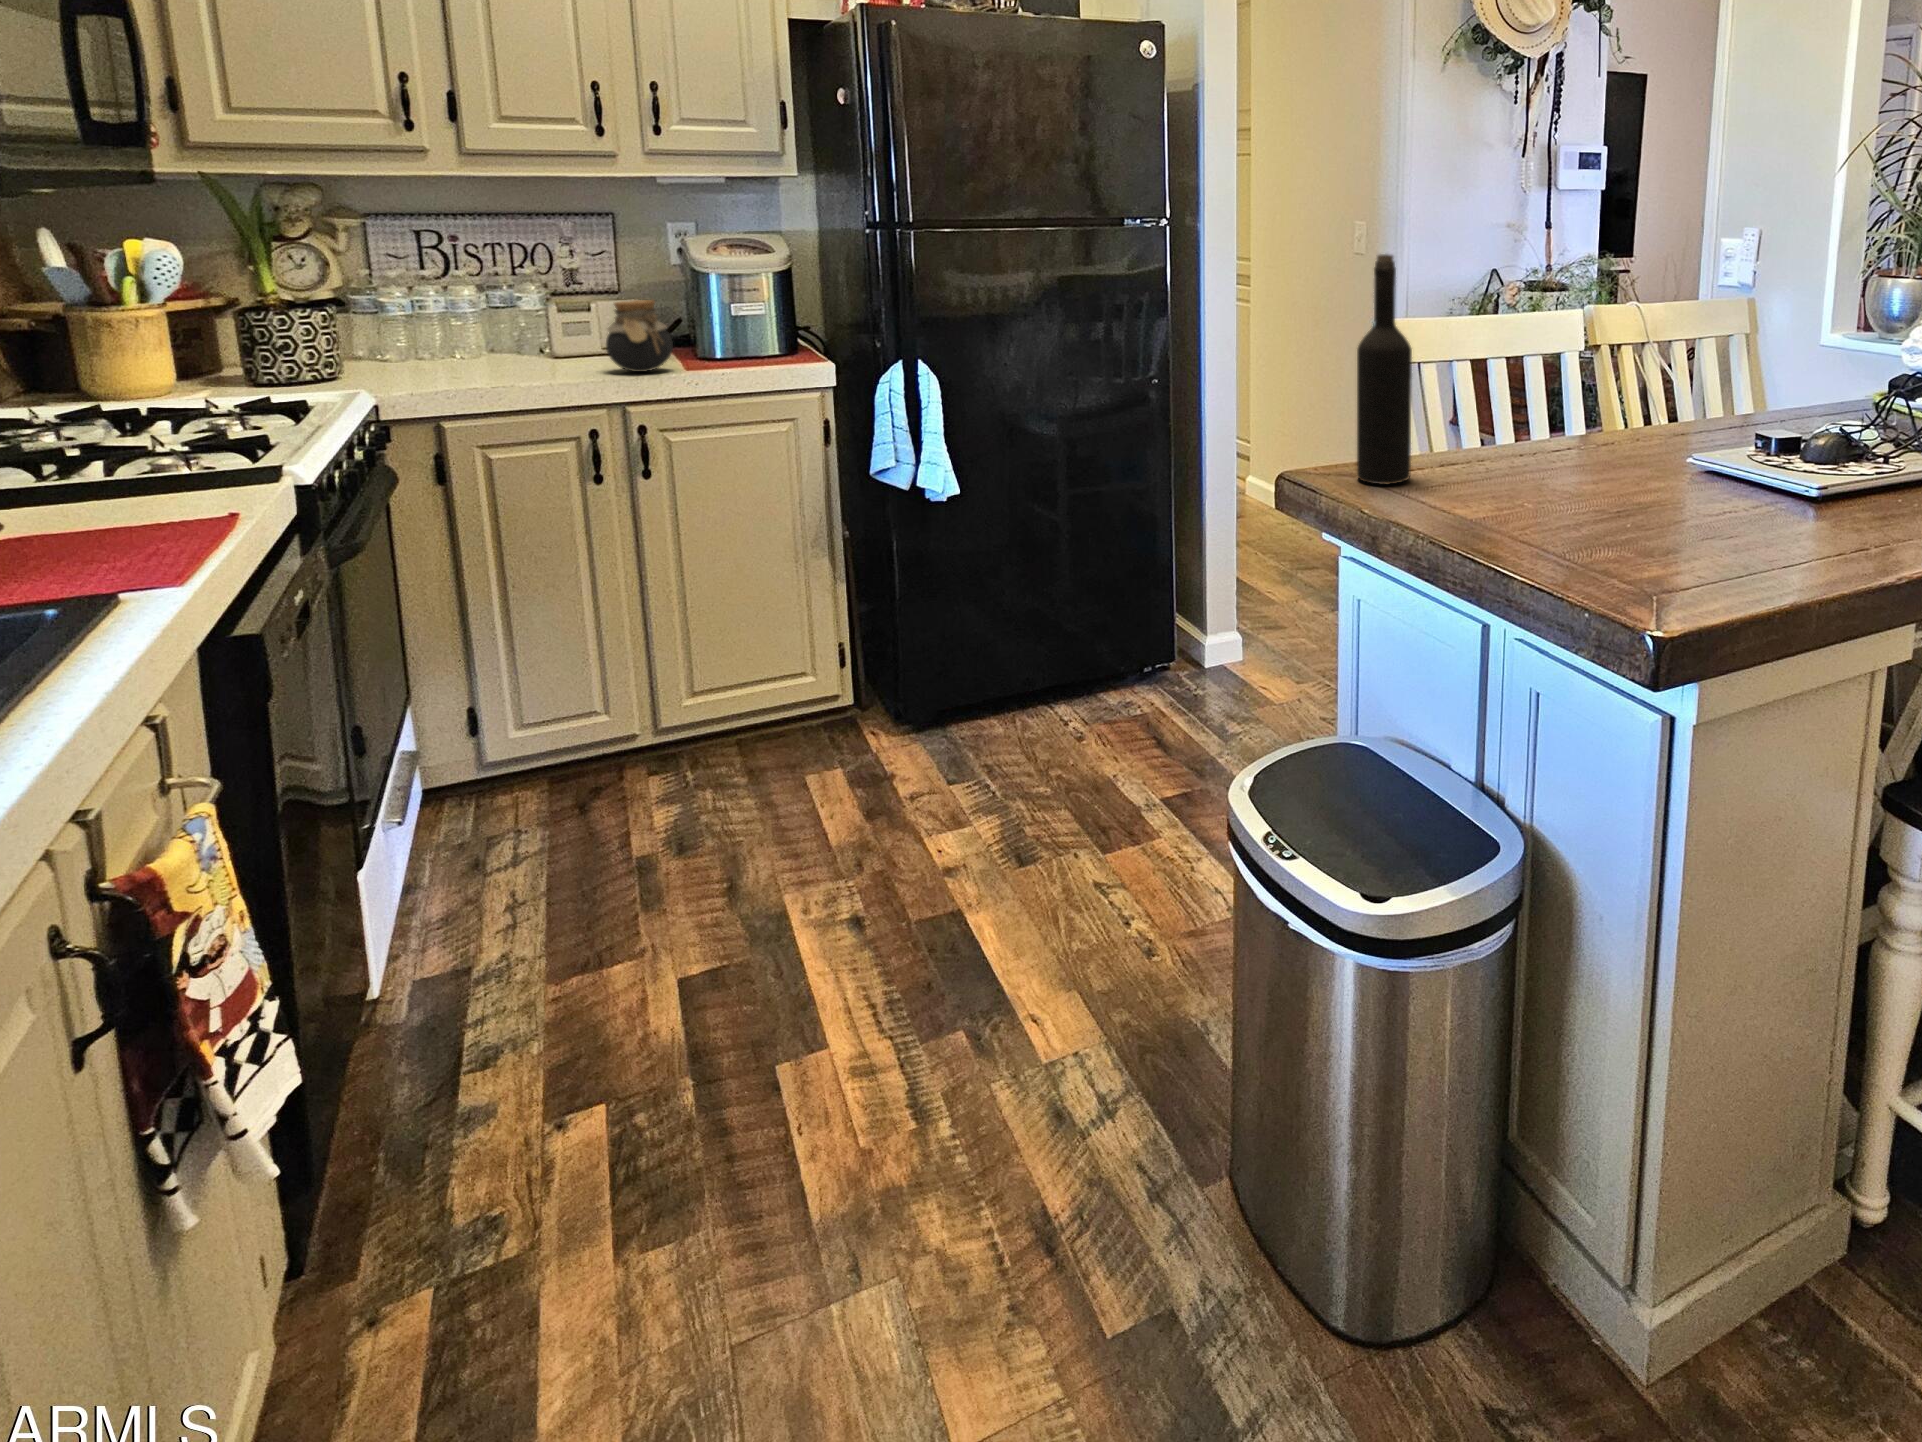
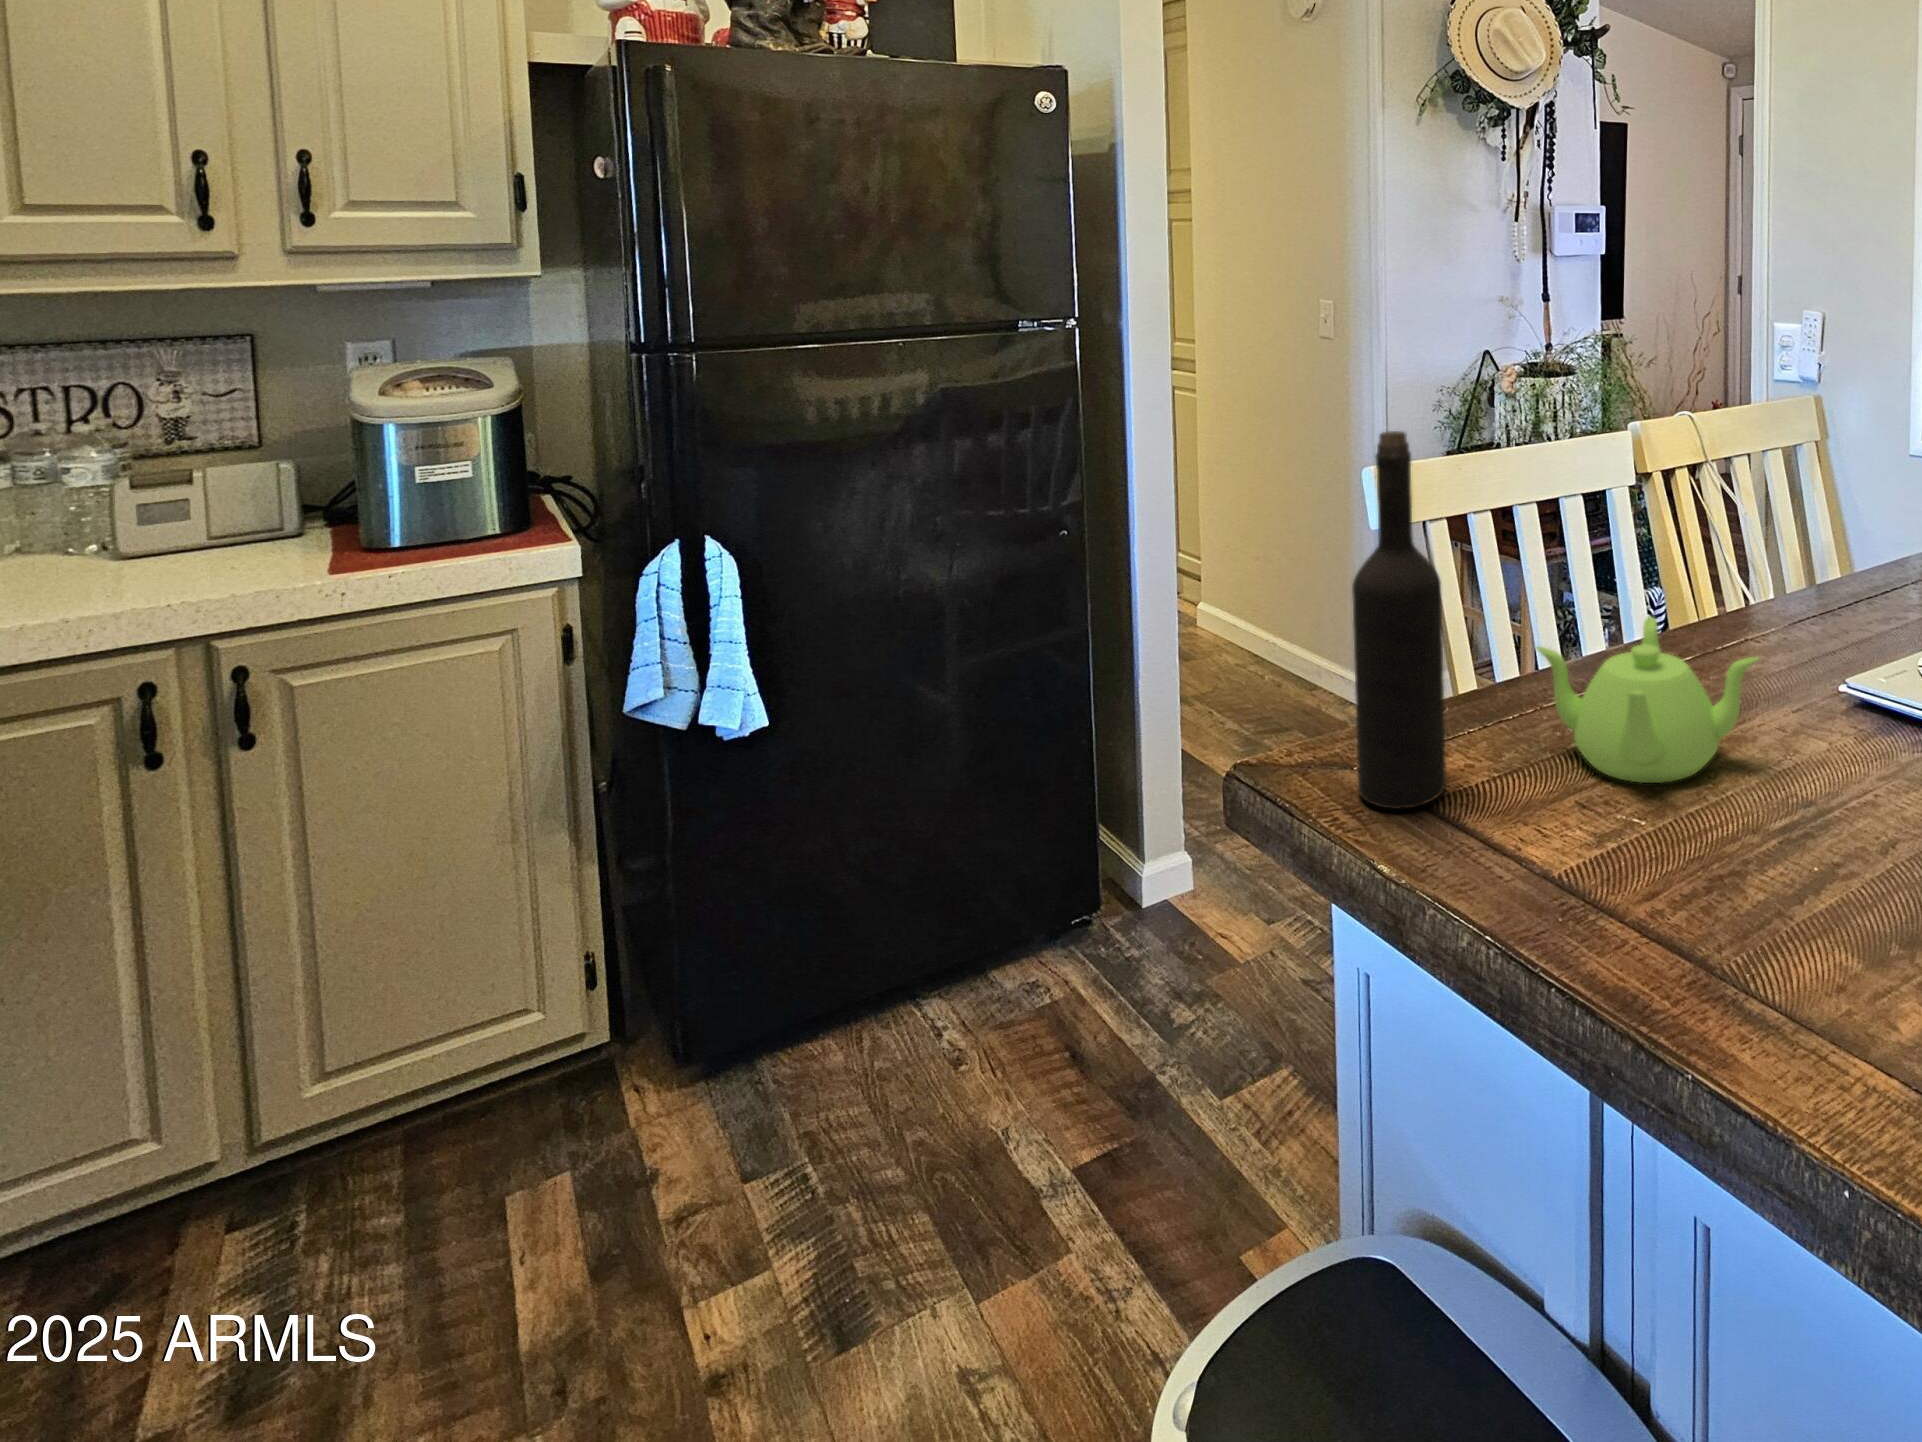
jar: present [606,300,673,372] -> none [180,473,305,585]
teapot: none [1473,397,1617,486] -> present [1536,617,1758,783]

